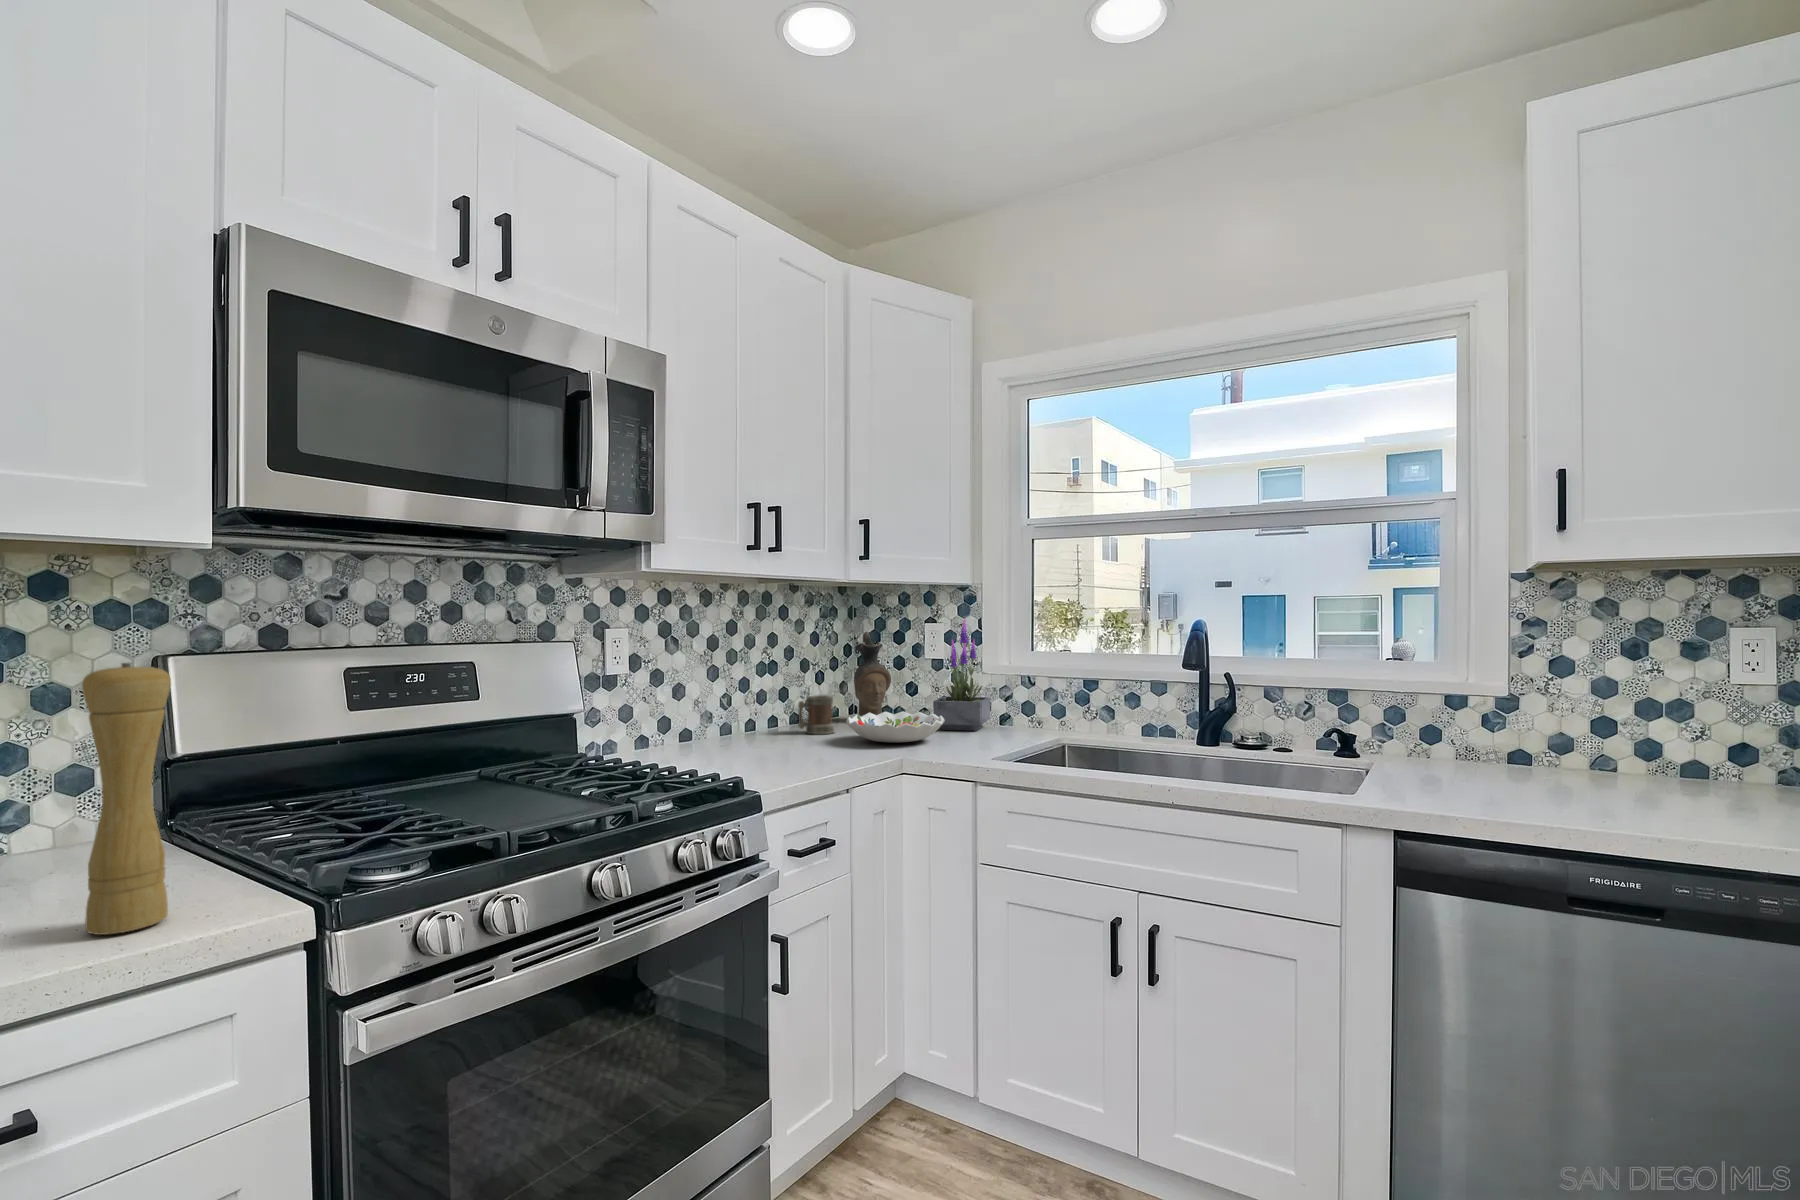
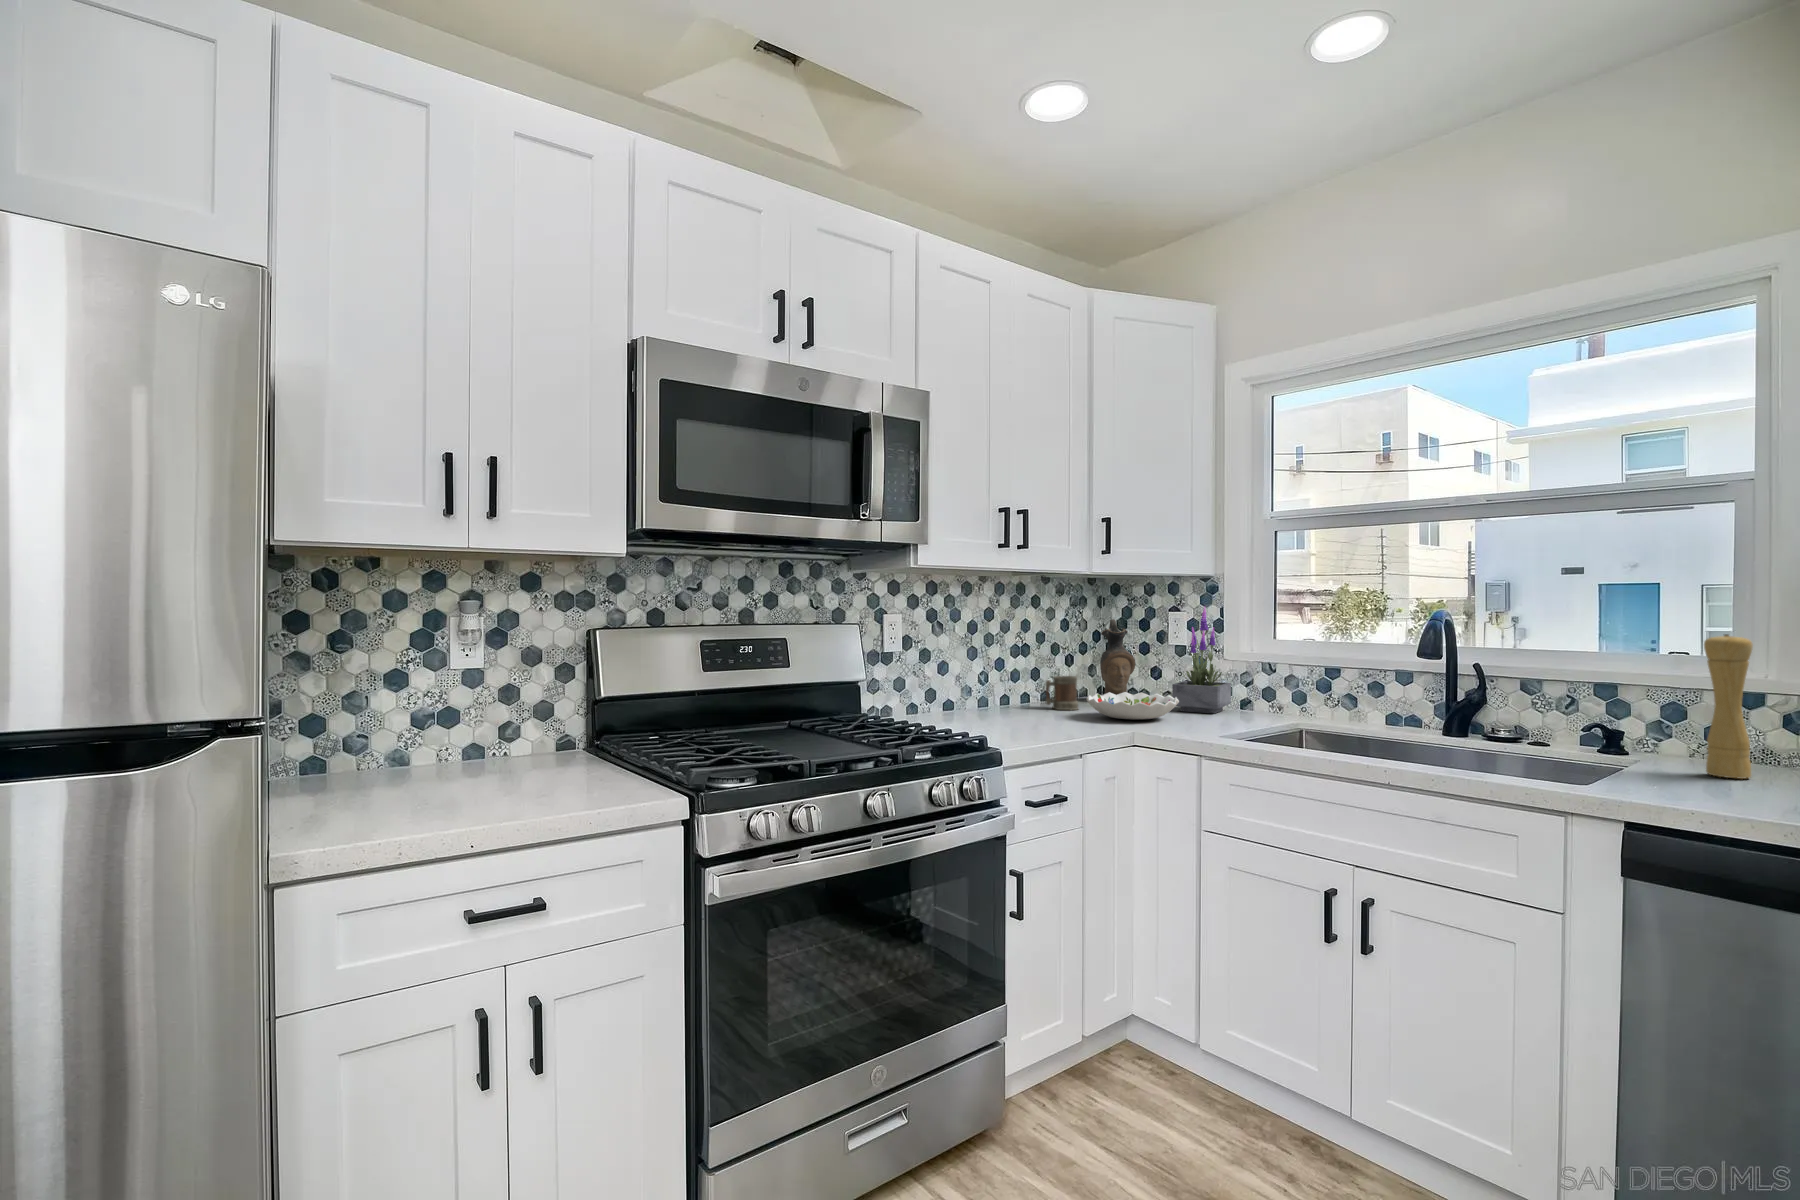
pepper mill: present [82,663,171,935] -> present [1704,634,1753,779]

